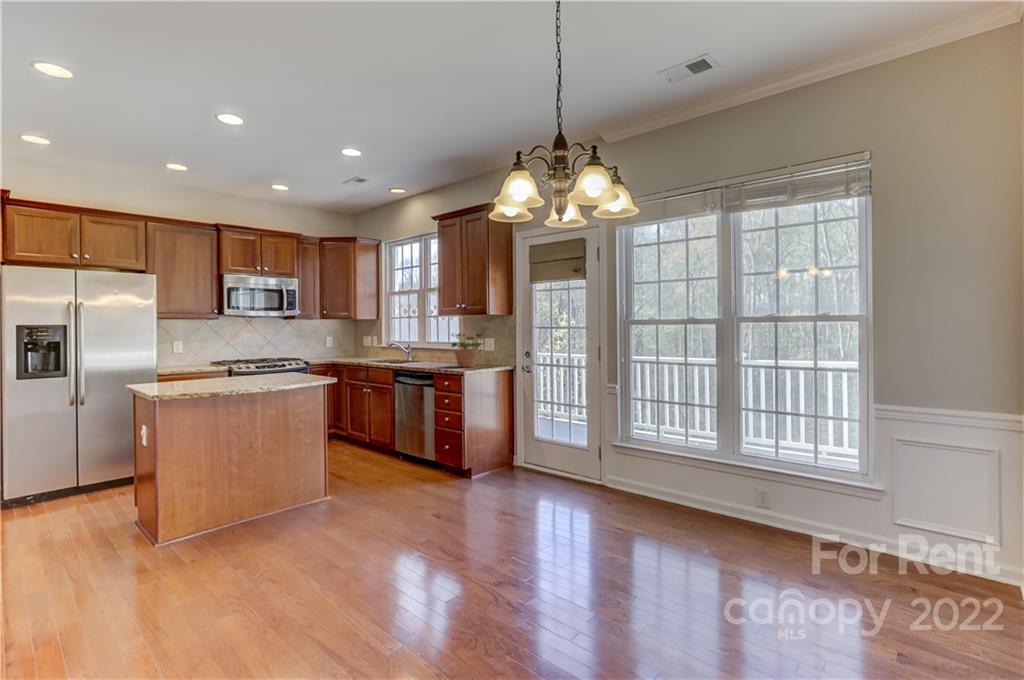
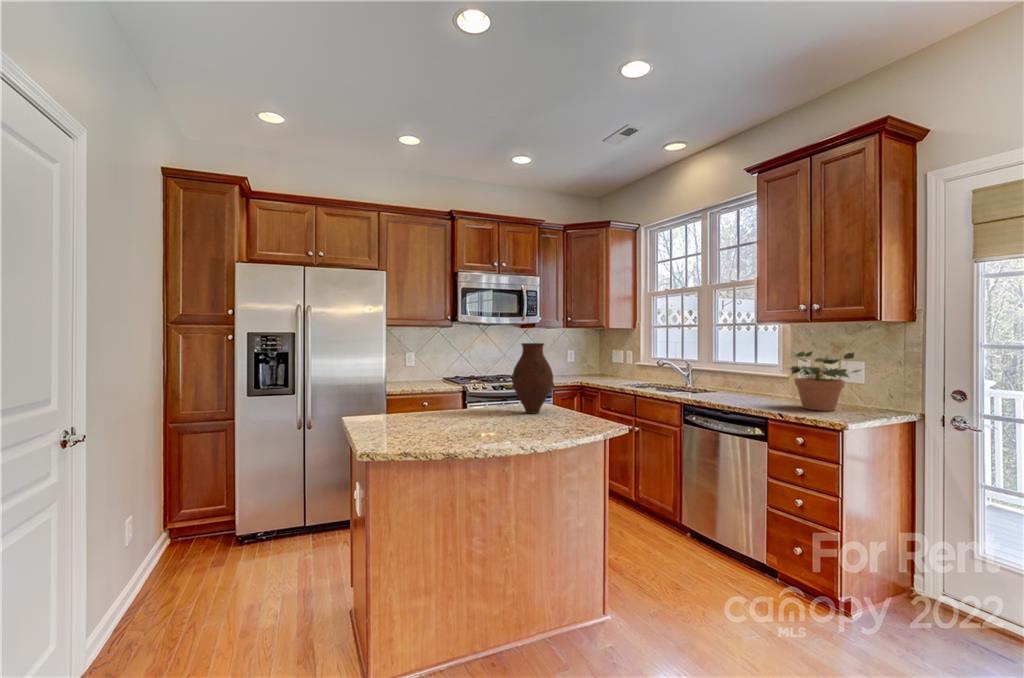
vase: none [264,330,294,375] -> present [512,343,553,414]

